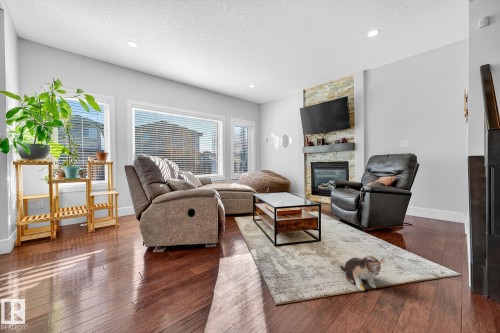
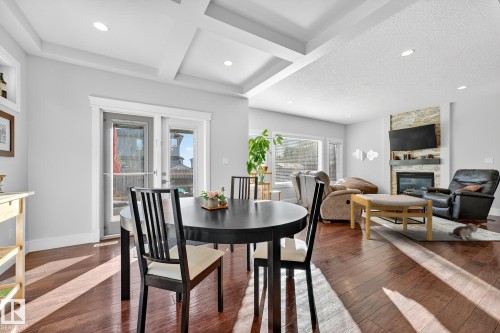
footstool: none [144,198,296,318] -> present [351,194,432,241]

